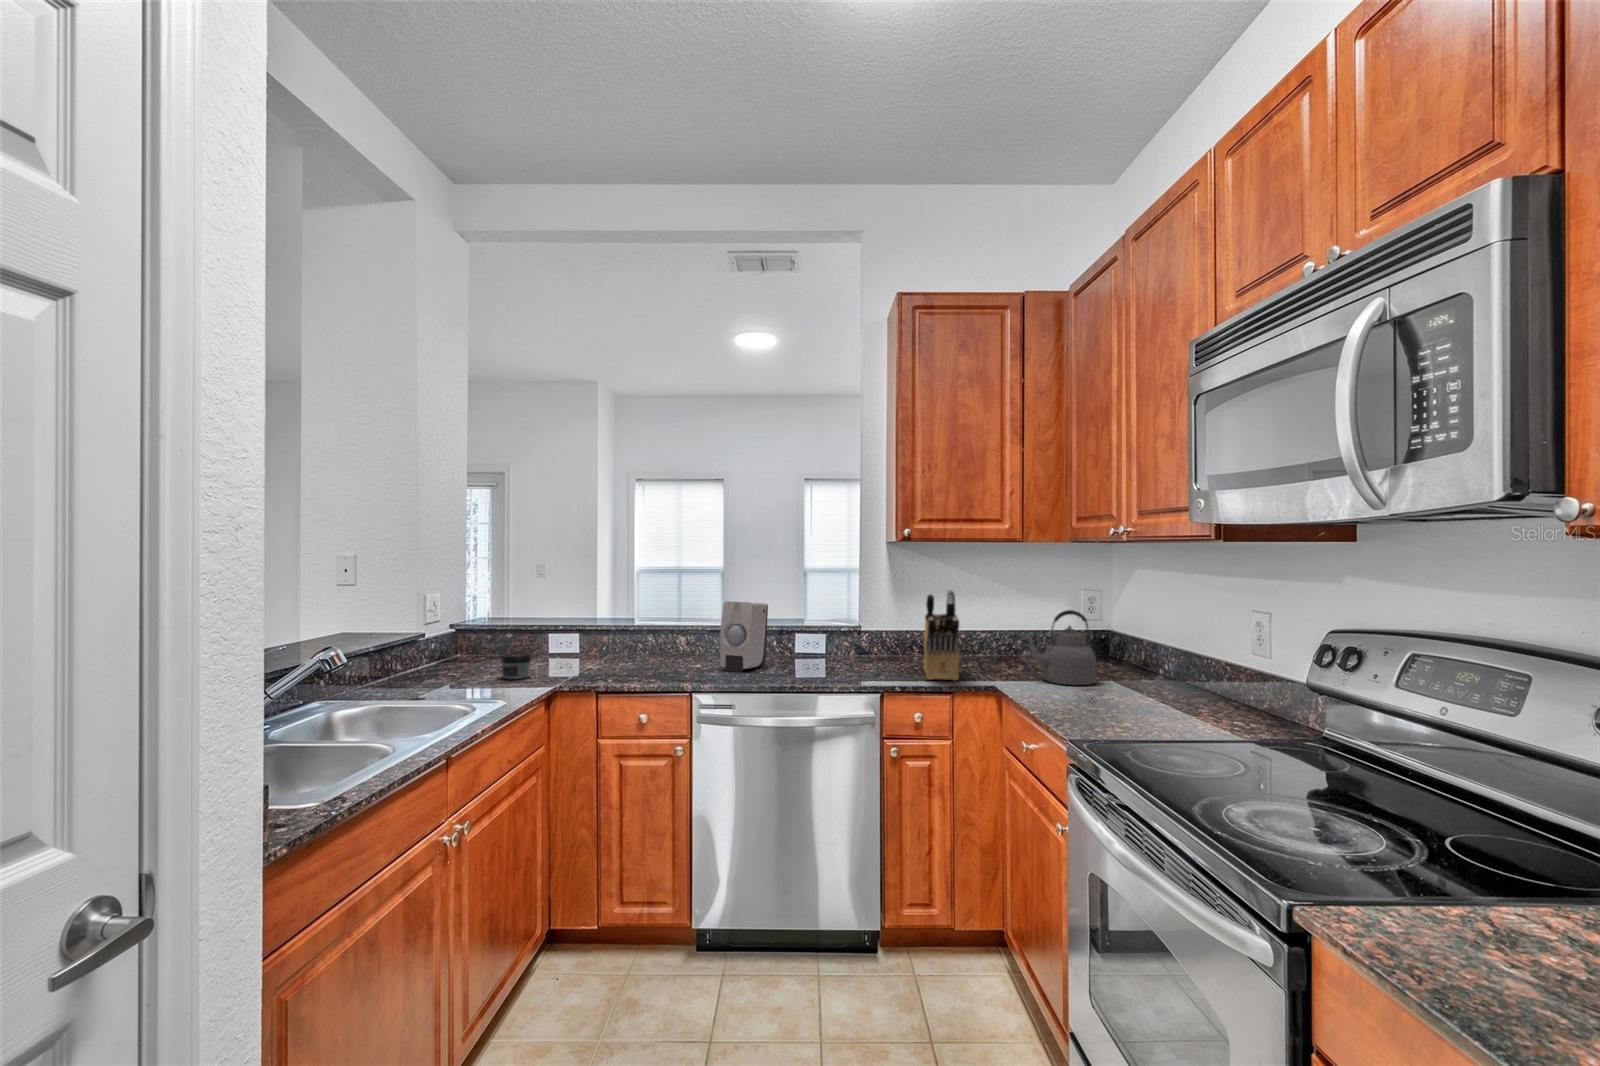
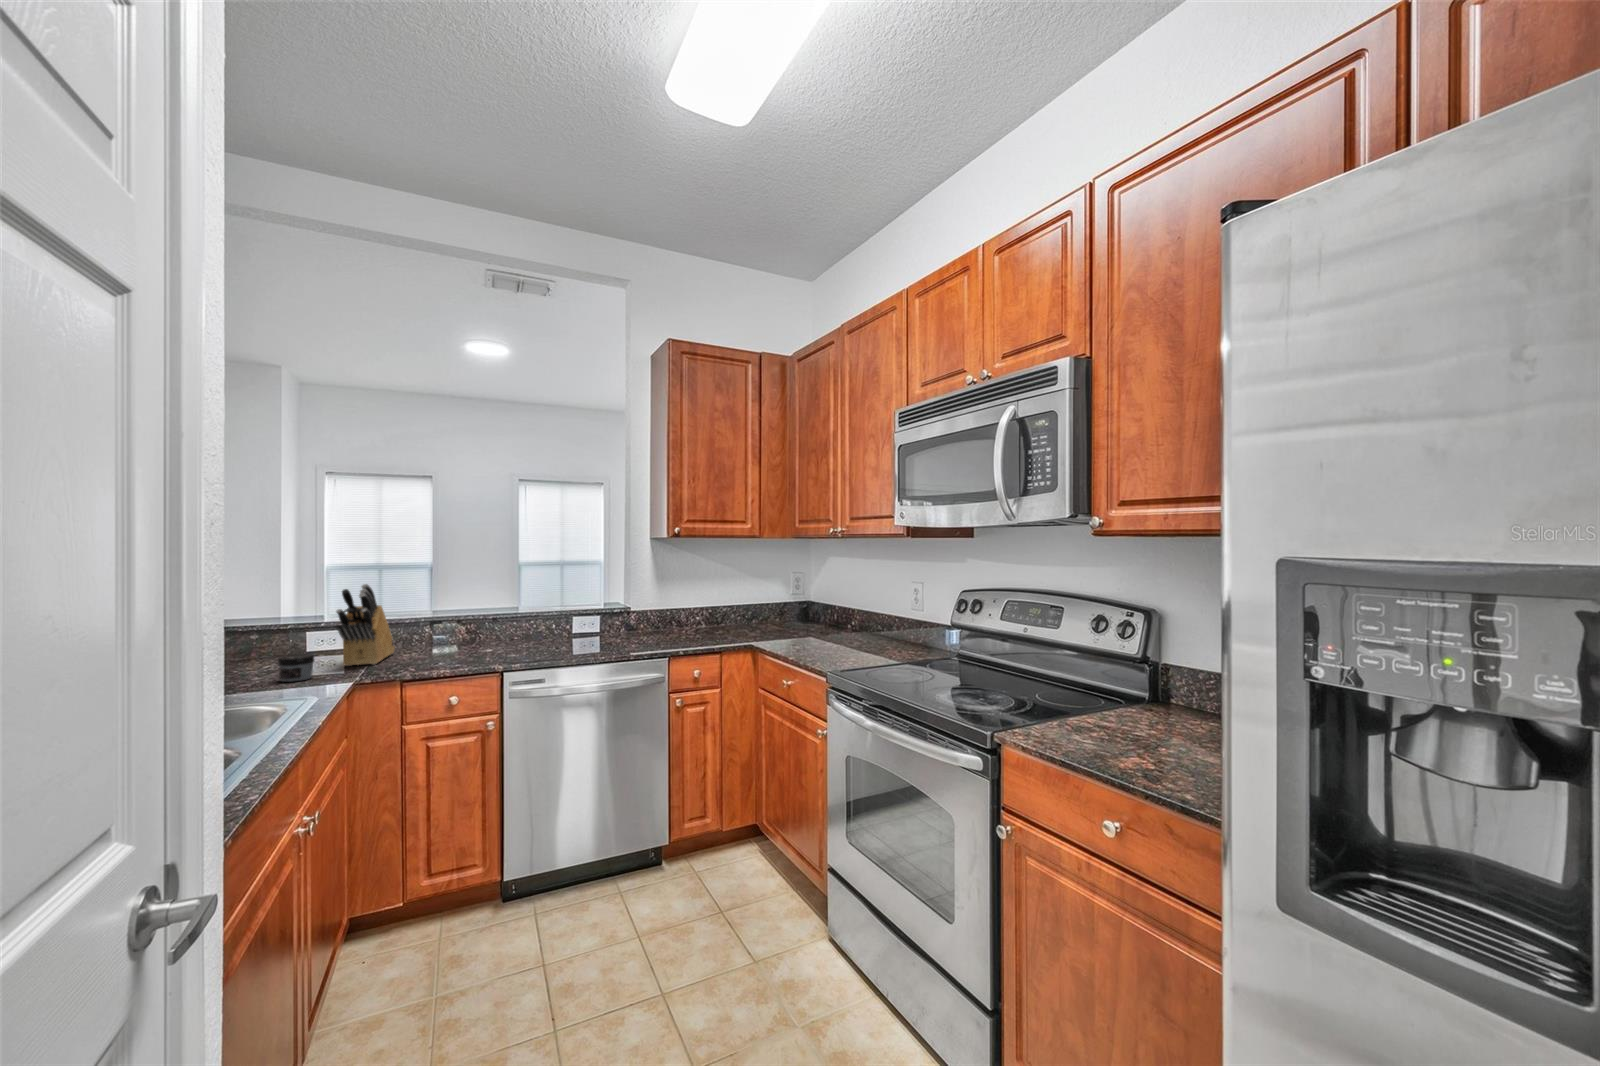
knife block: present [924,590,959,680] -> present [336,584,395,666]
soap dispenser: present [720,601,768,672] -> none [513,592,553,653]
kettle: present [1022,610,1096,685] -> none [763,586,812,639]

